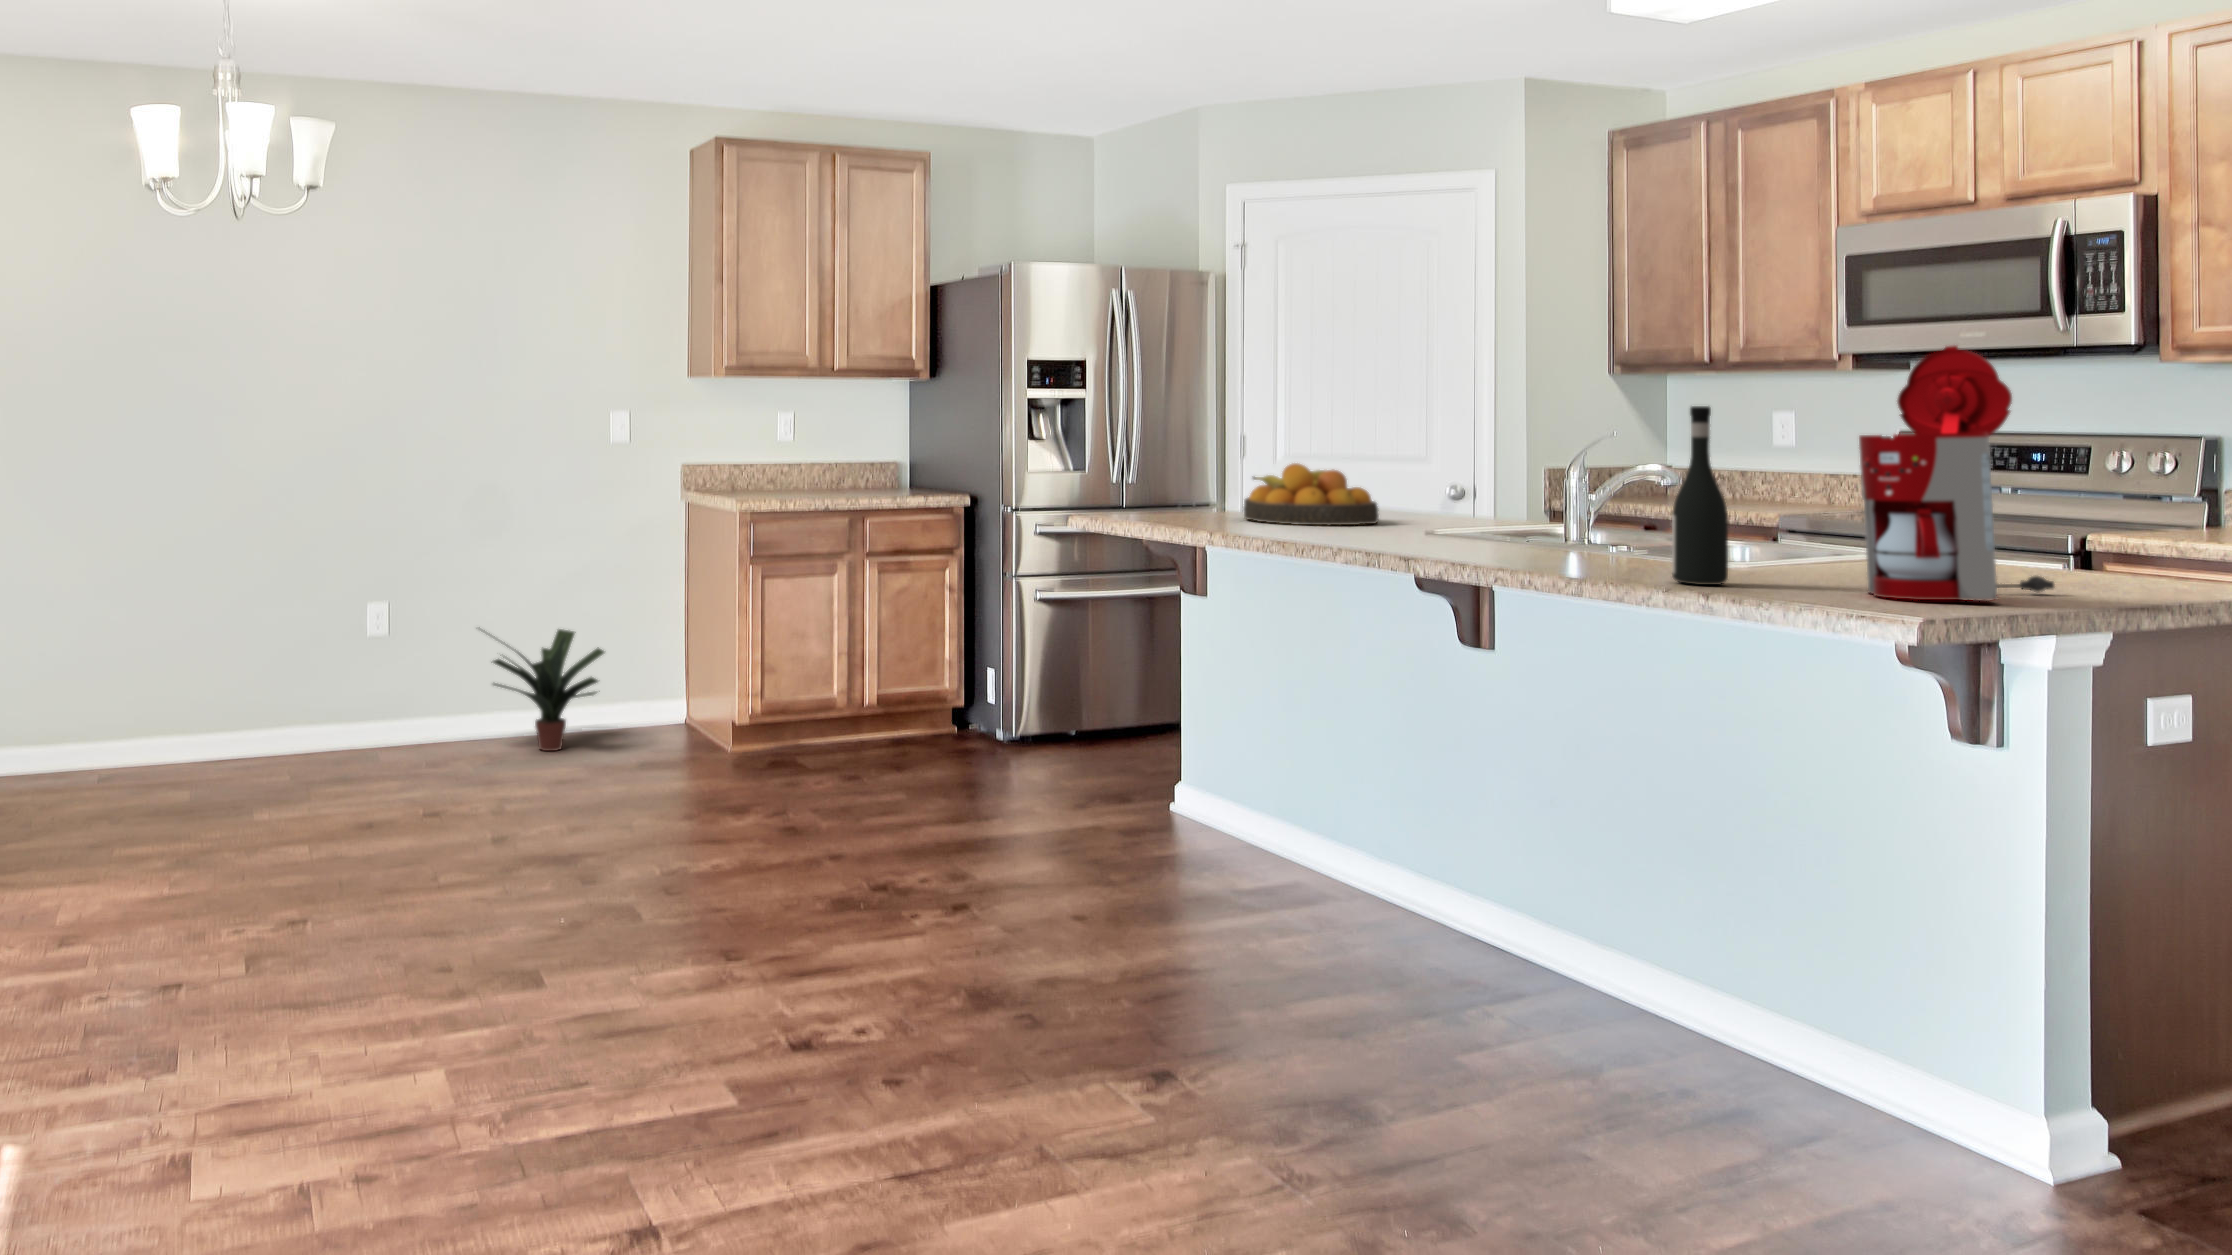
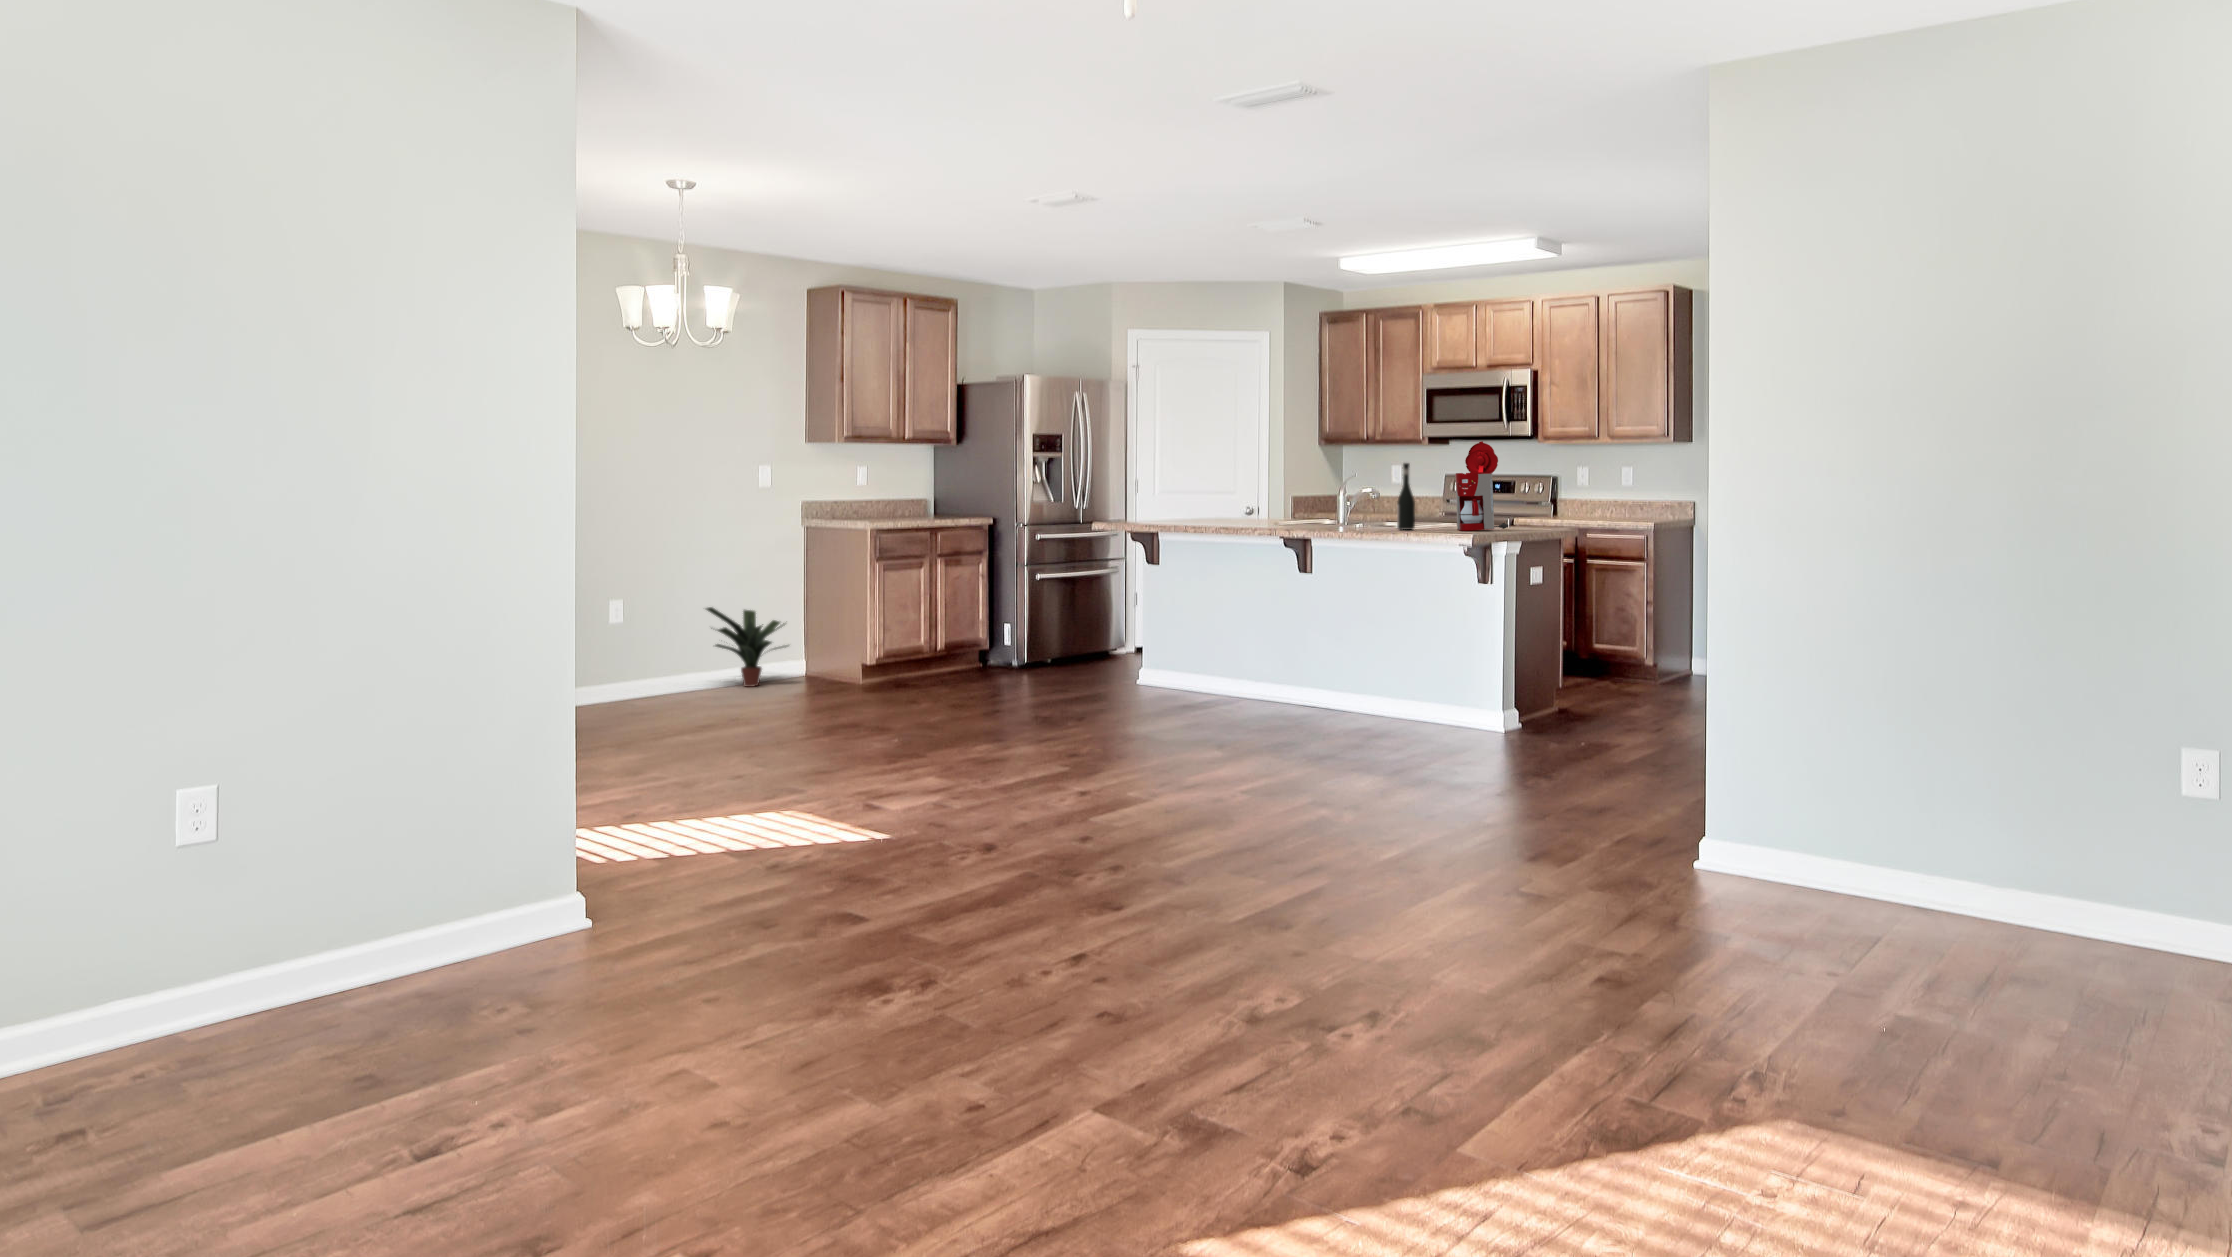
fruit bowl: present [1244,463,1379,525] -> none [1179,492,1244,522]

